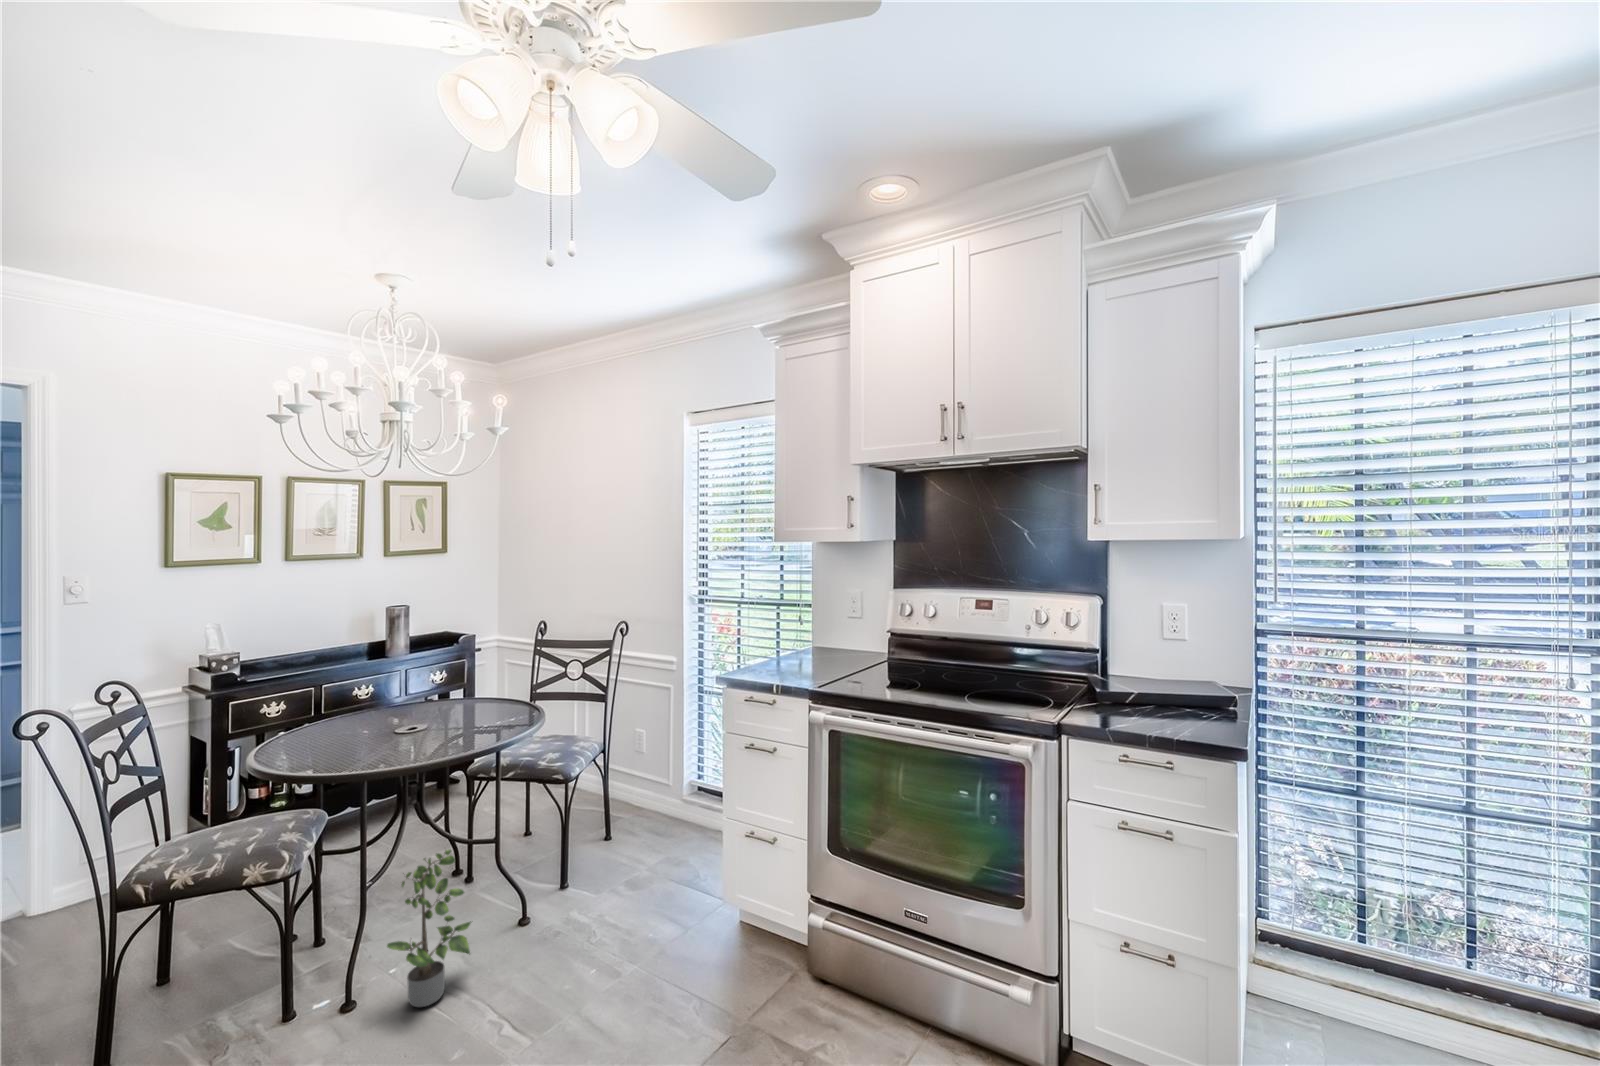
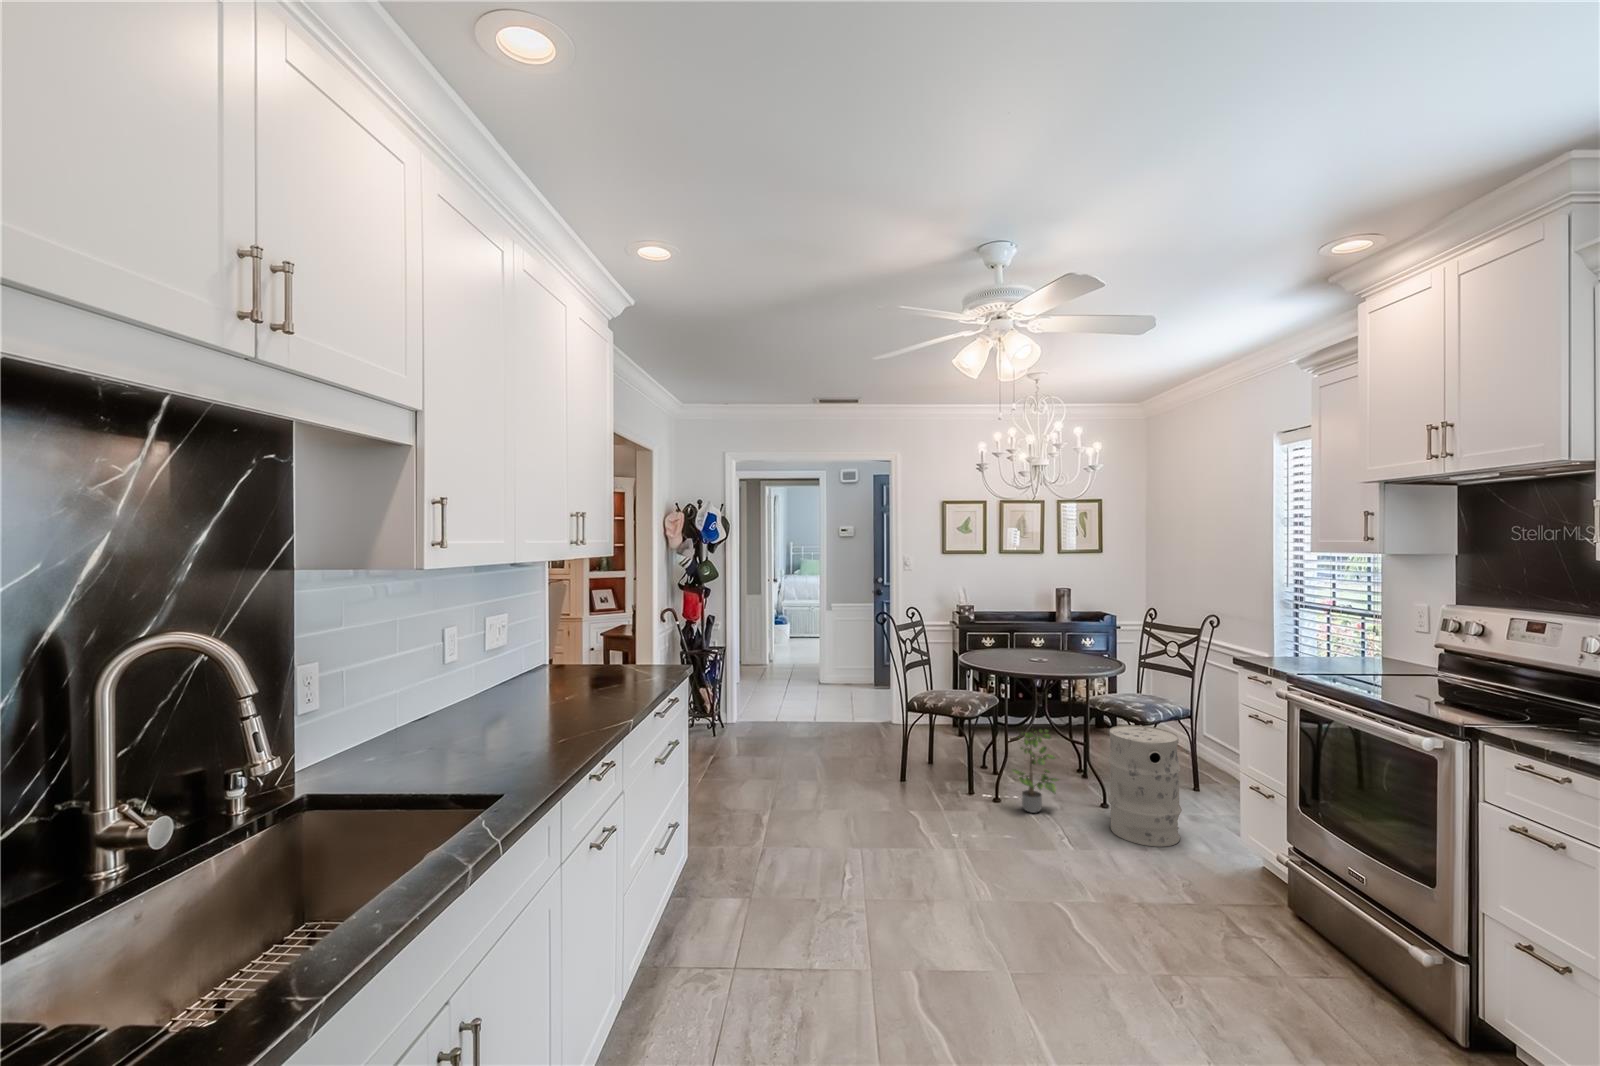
trash can: none [555,791,652,978] -> present [1108,725,1182,847]

